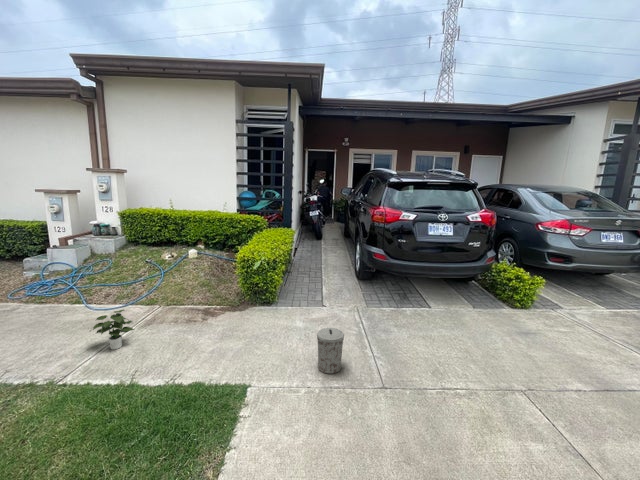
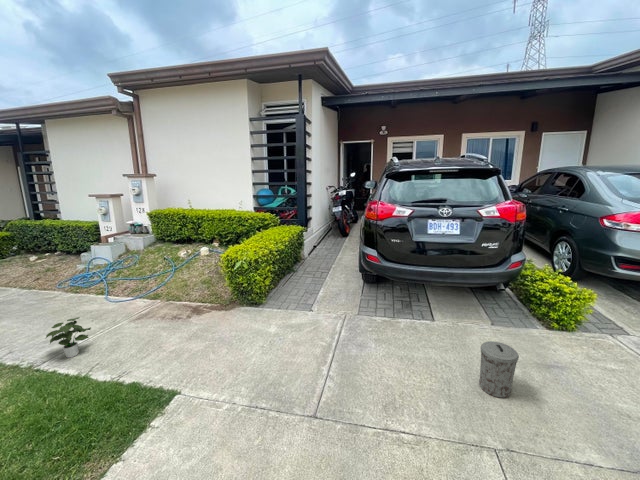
trash can: present [317,328,344,374] -> present [479,341,519,398]

